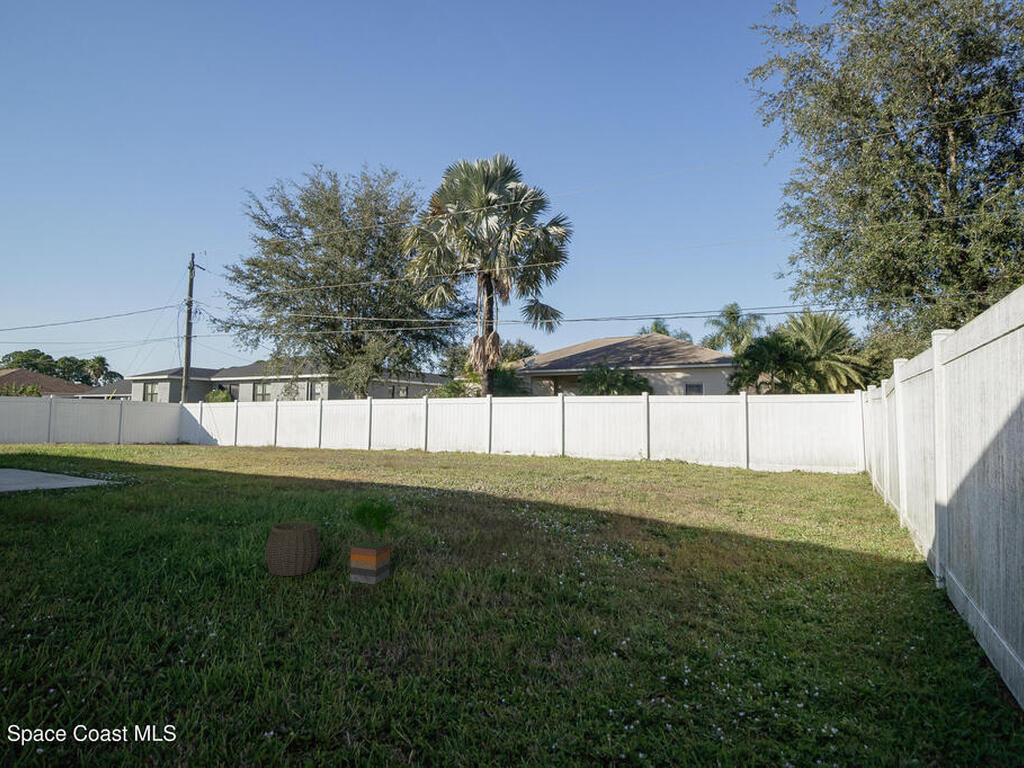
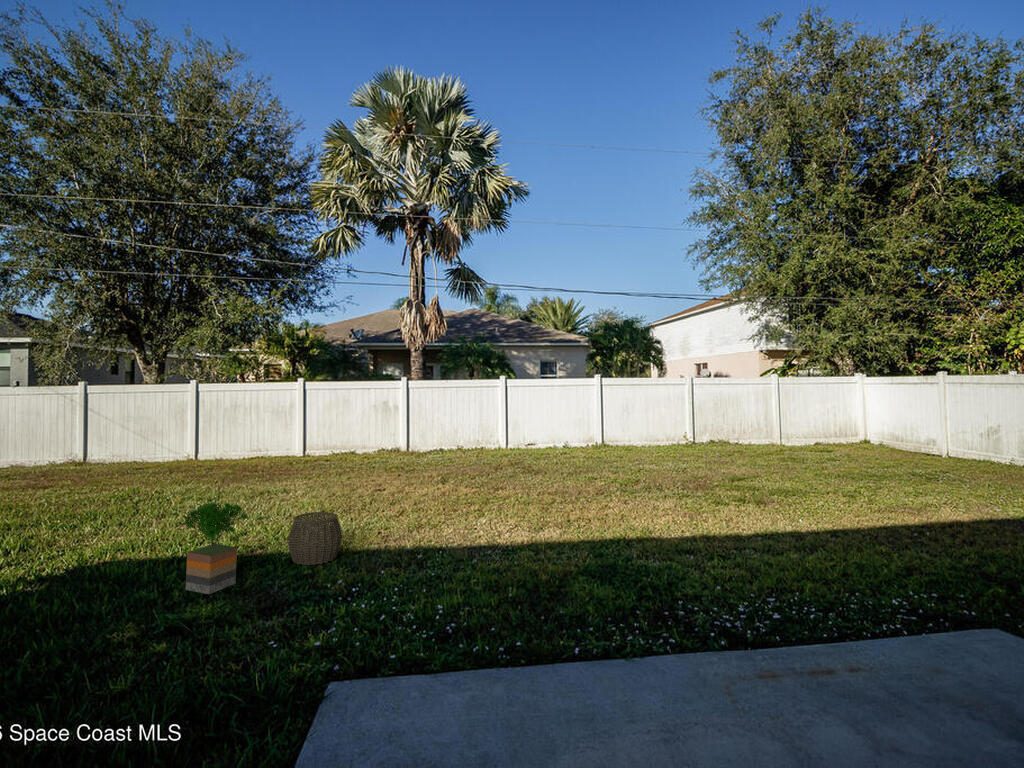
potted tree: present [350,501,400,585] -> present [185,502,248,594]

